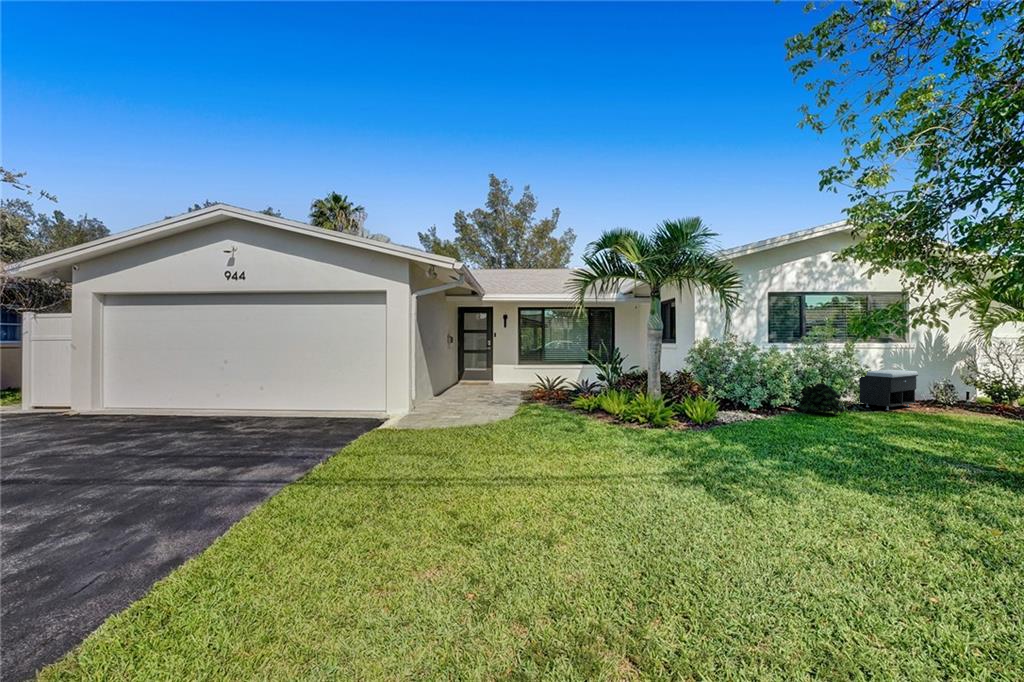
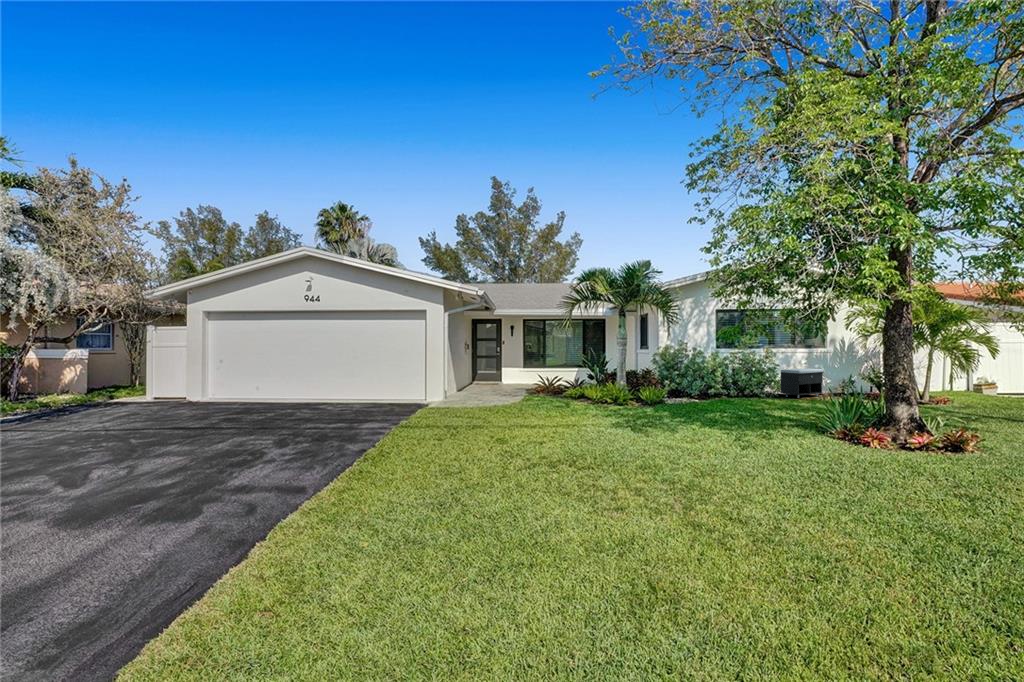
potted plant: present [799,383,843,414] -> none [731,377,760,400]

